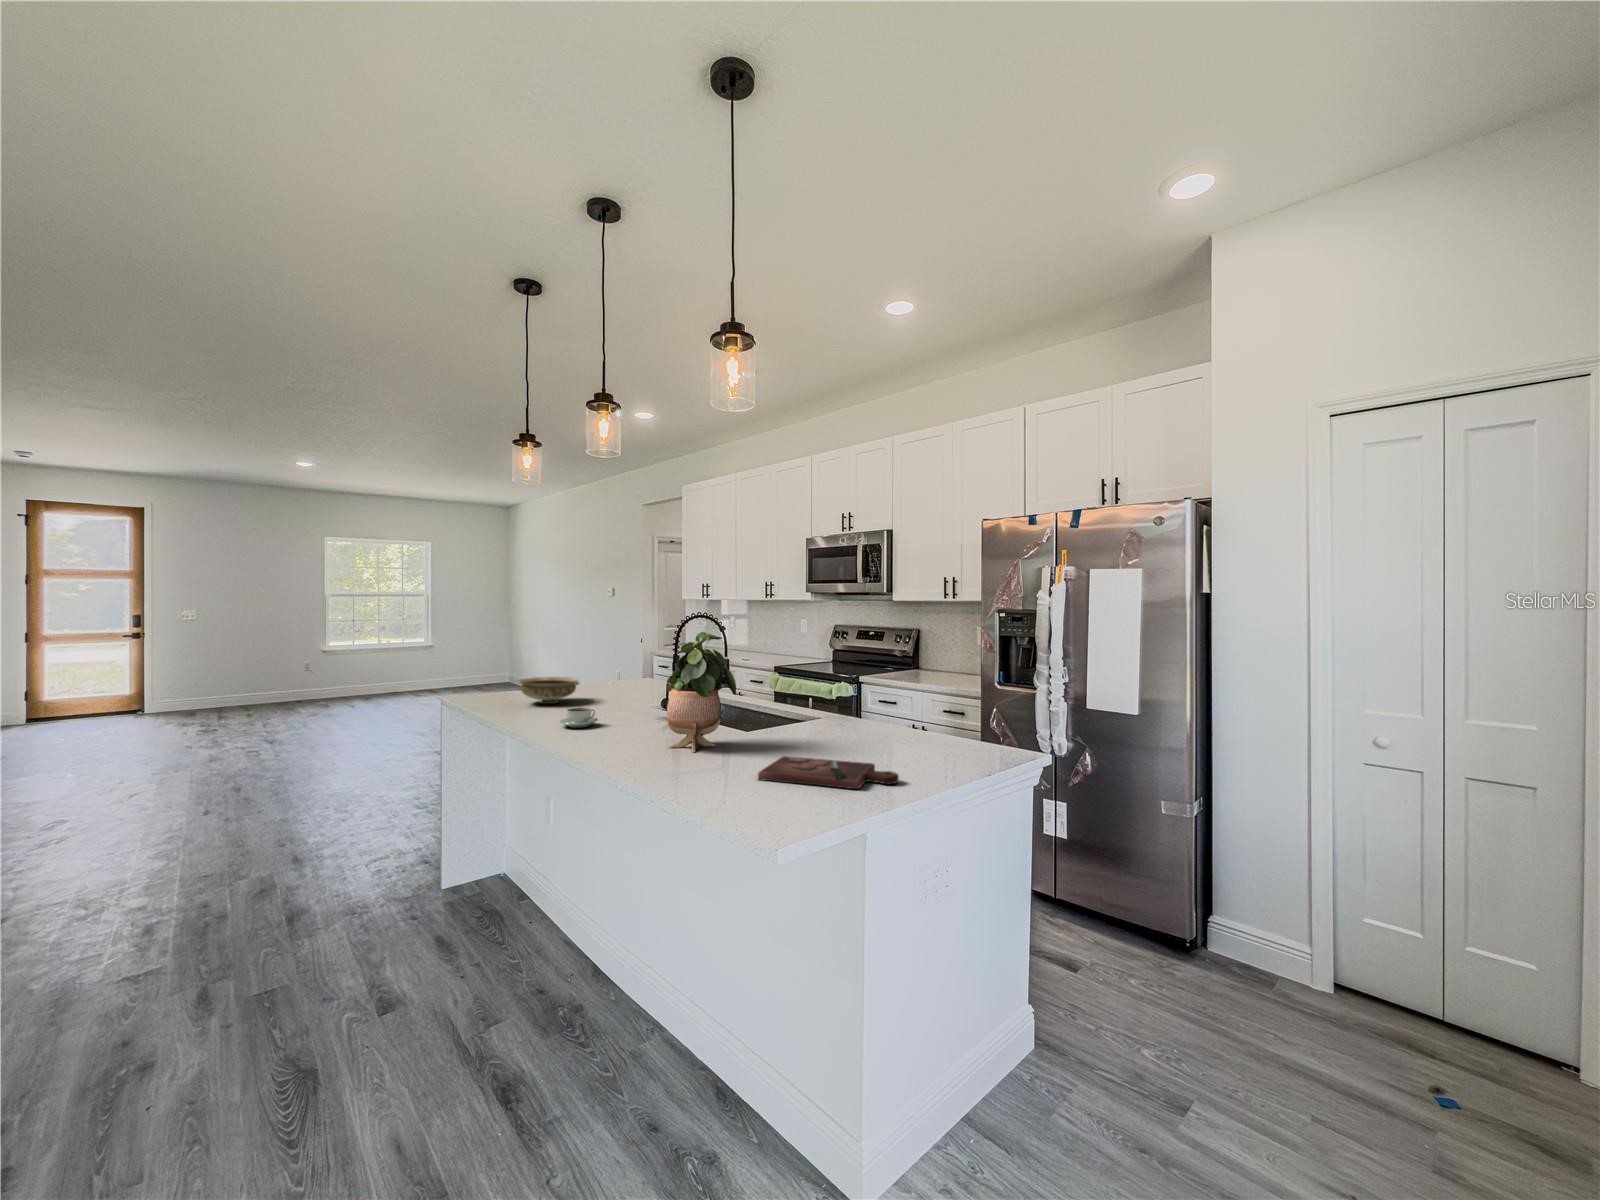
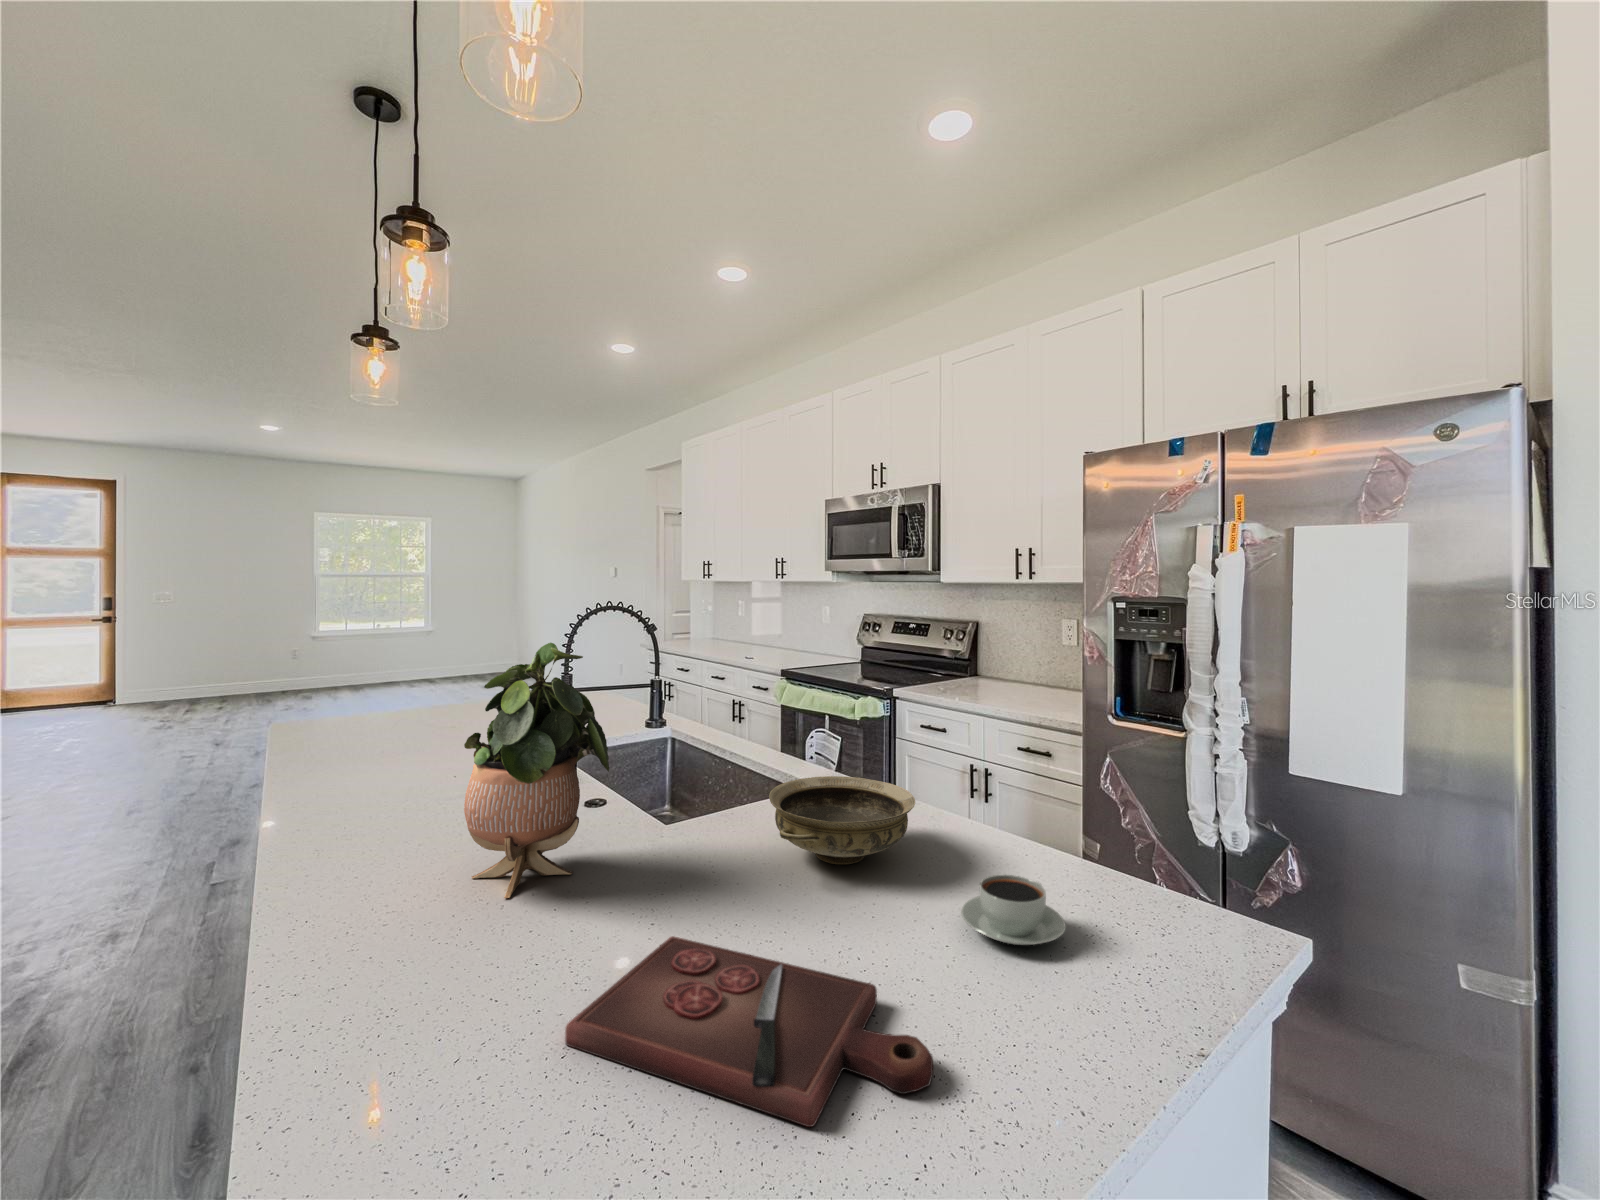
ceramic bowl: present [517,677,579,704] -> present [769,776,915,864]
coffee cup: present [559,708,598,728] -> present [961,875,1066,945]

